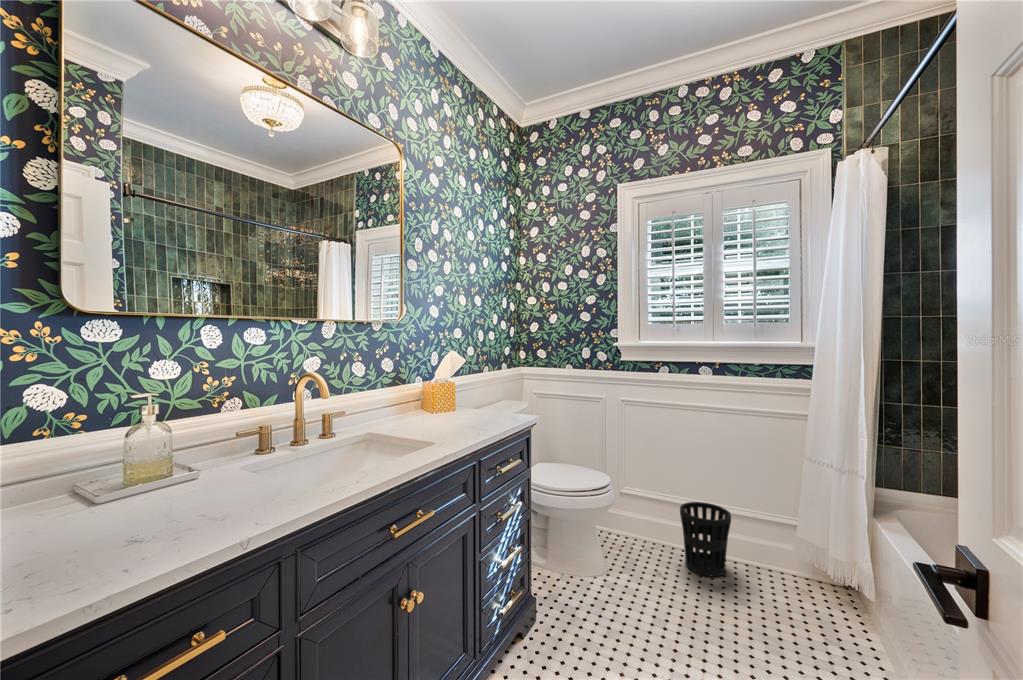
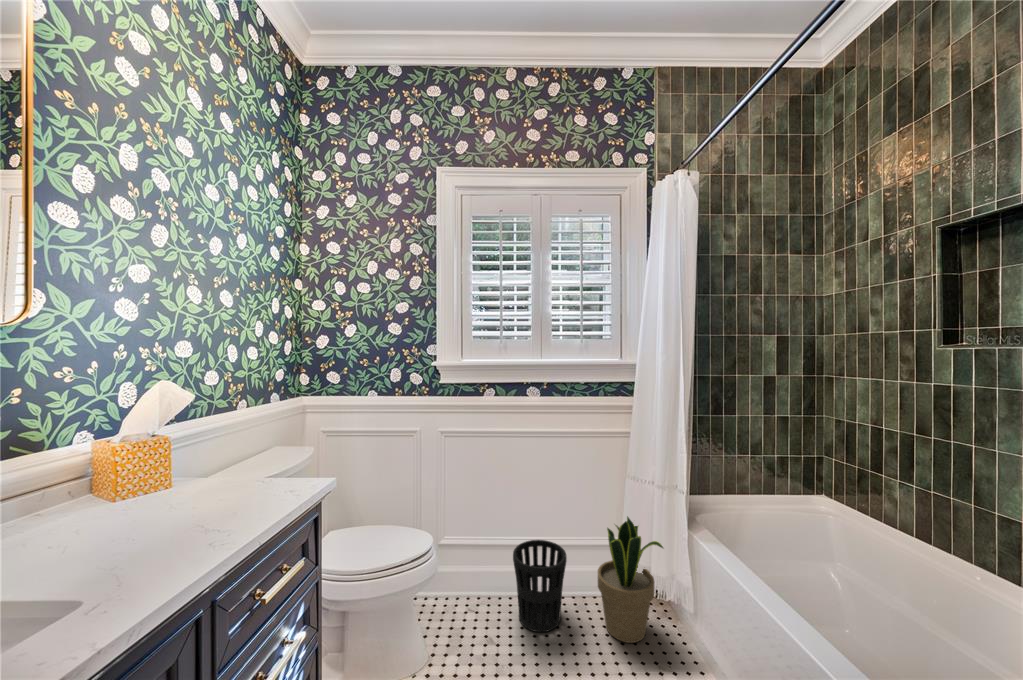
potted plant: none [761,491,832,605] -> present [598,516,663,643]

